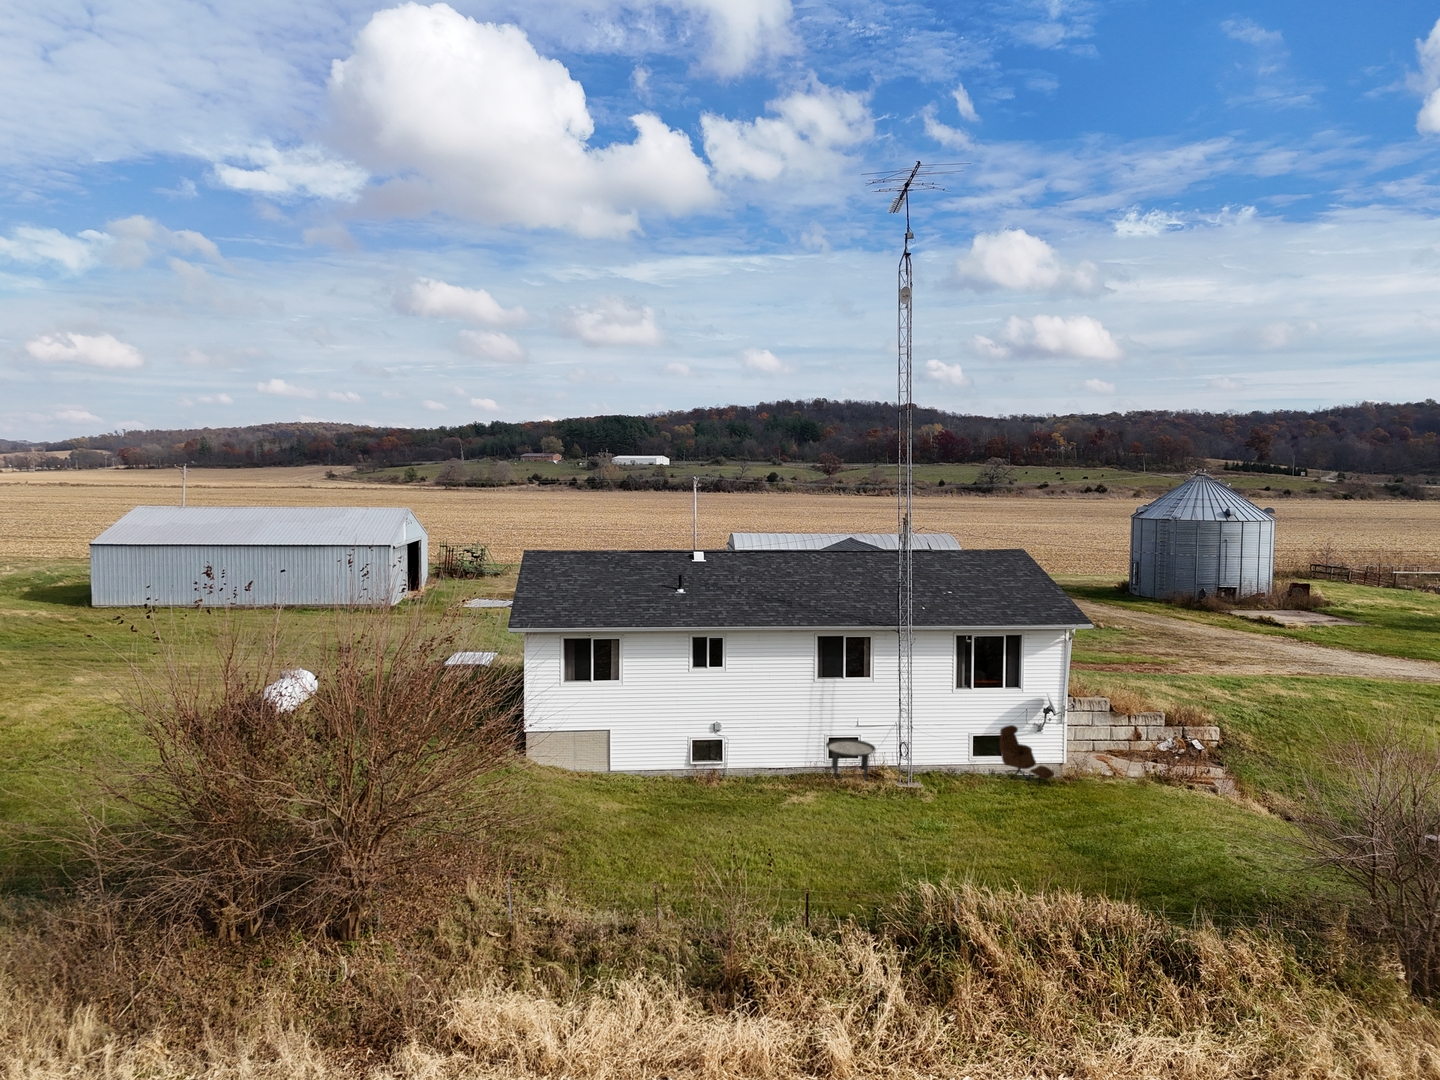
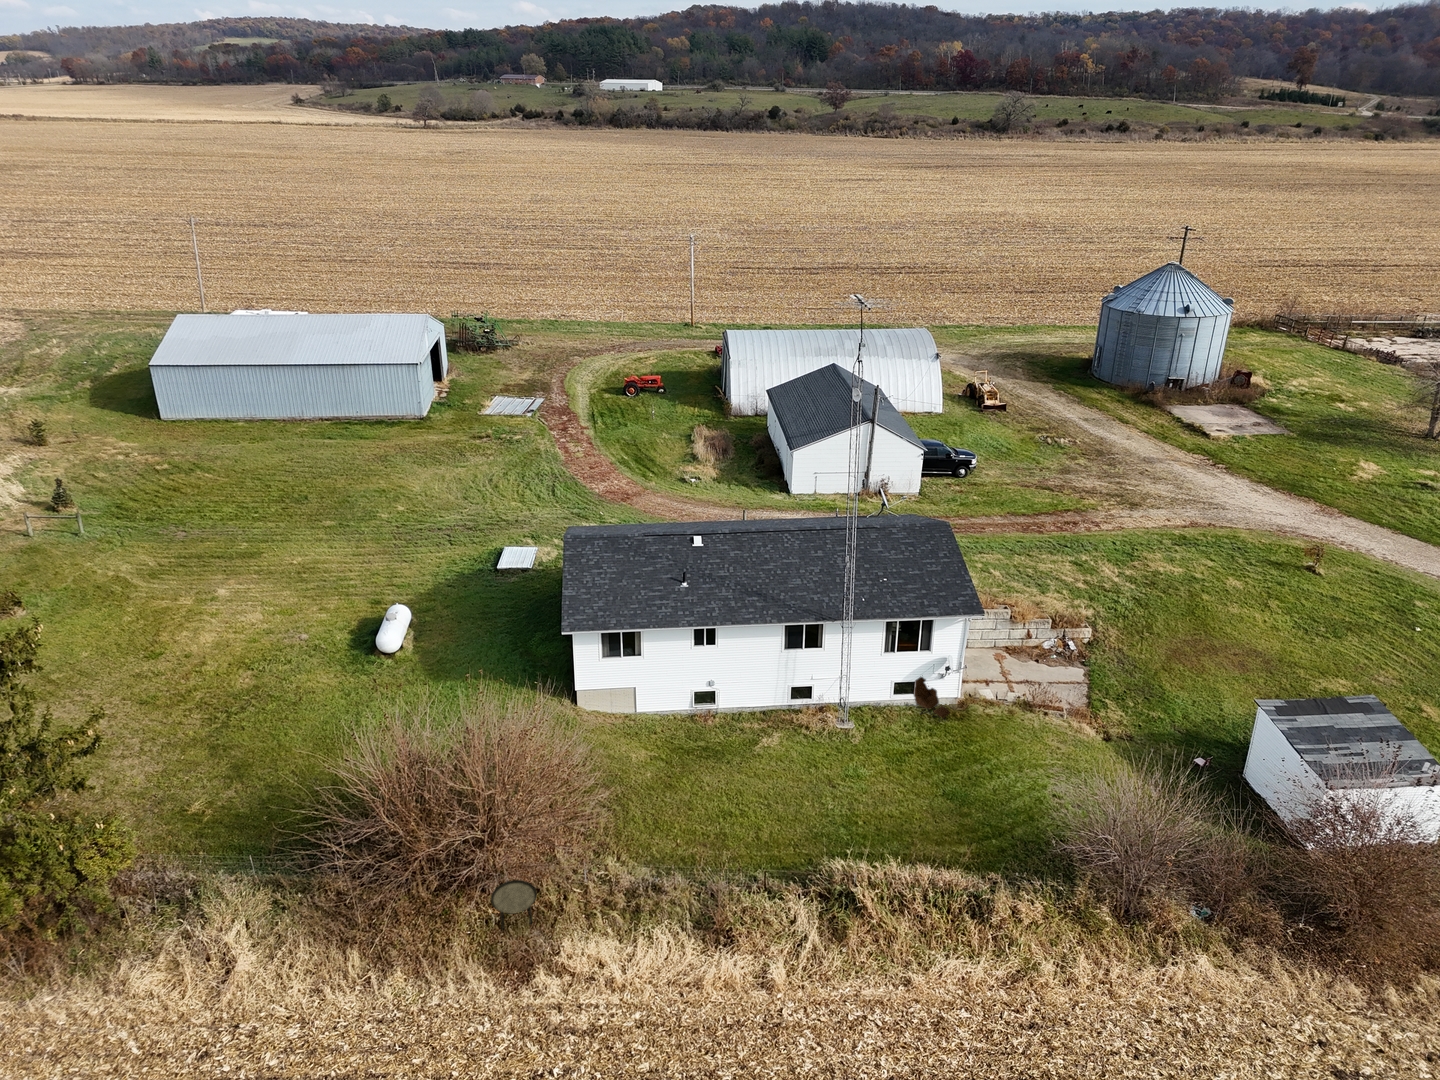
round table: present [826,739,875,780] -> present [491,880,537,929]

